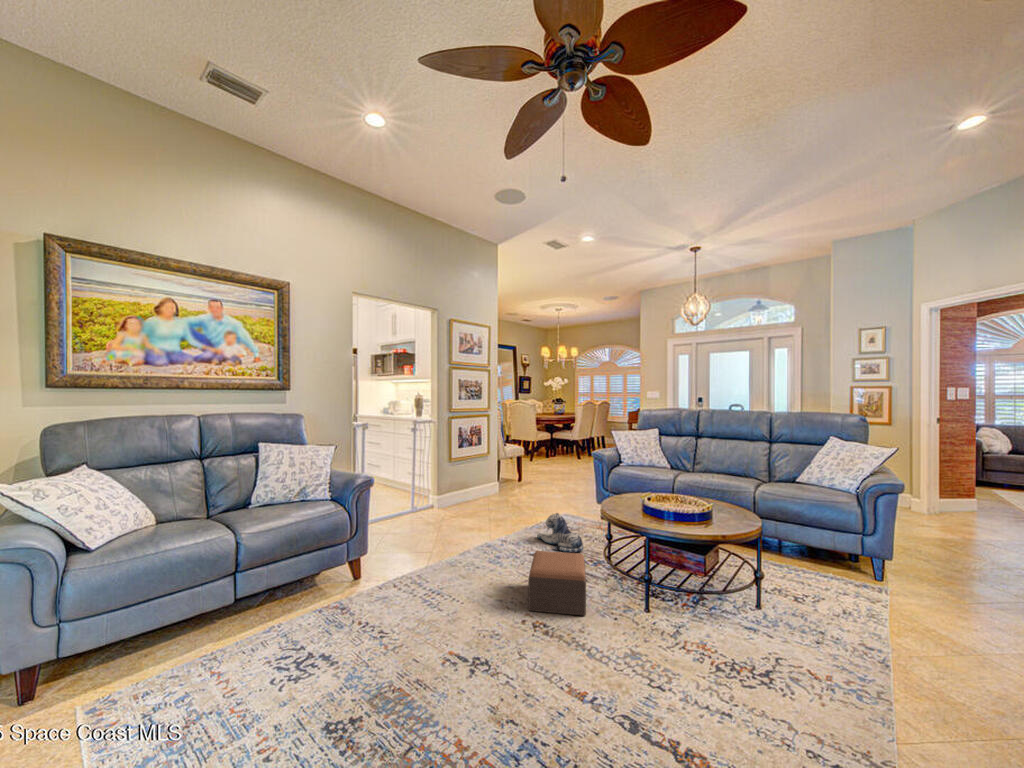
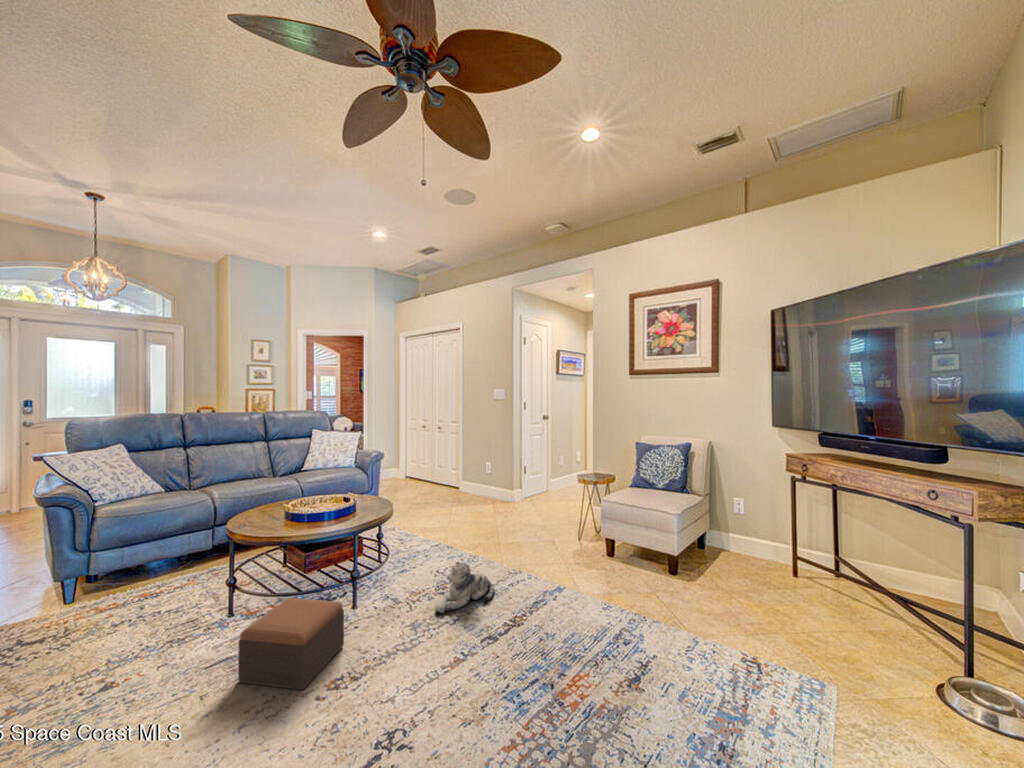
plush toy: present [537,513,583,553] -> present [435,562,494,613]

